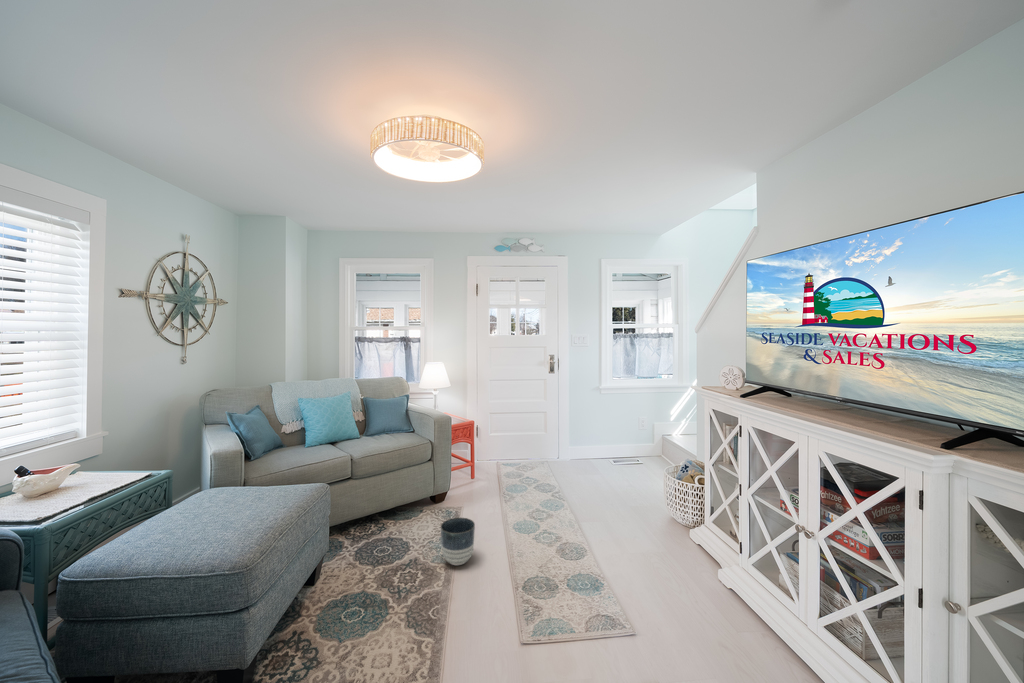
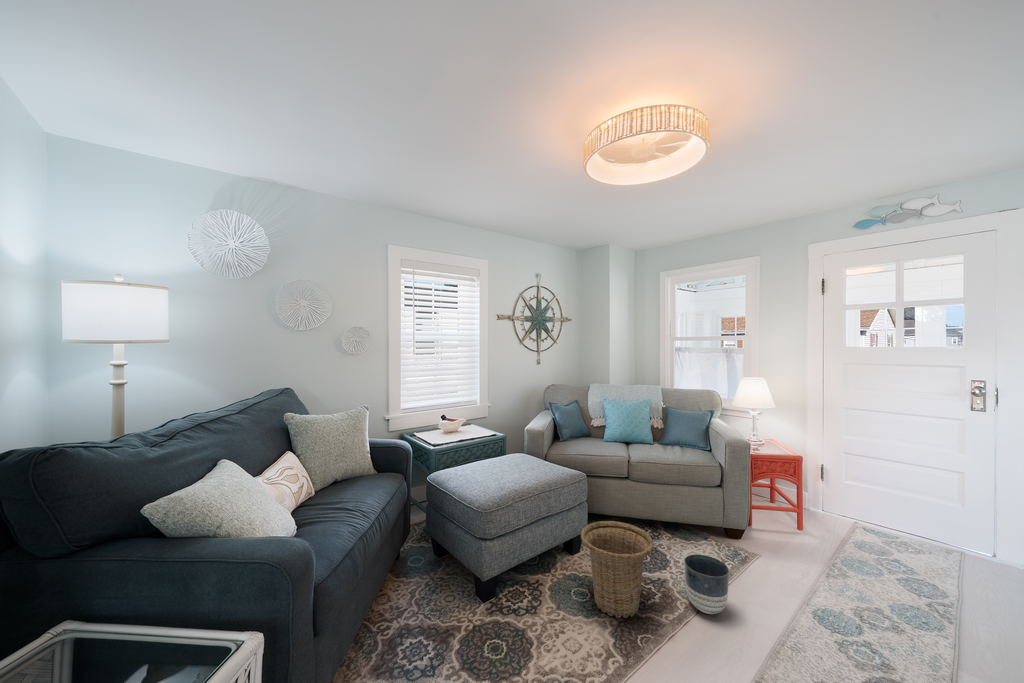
basket: none [354,517,429,615] -> present [581,521,654,618]

